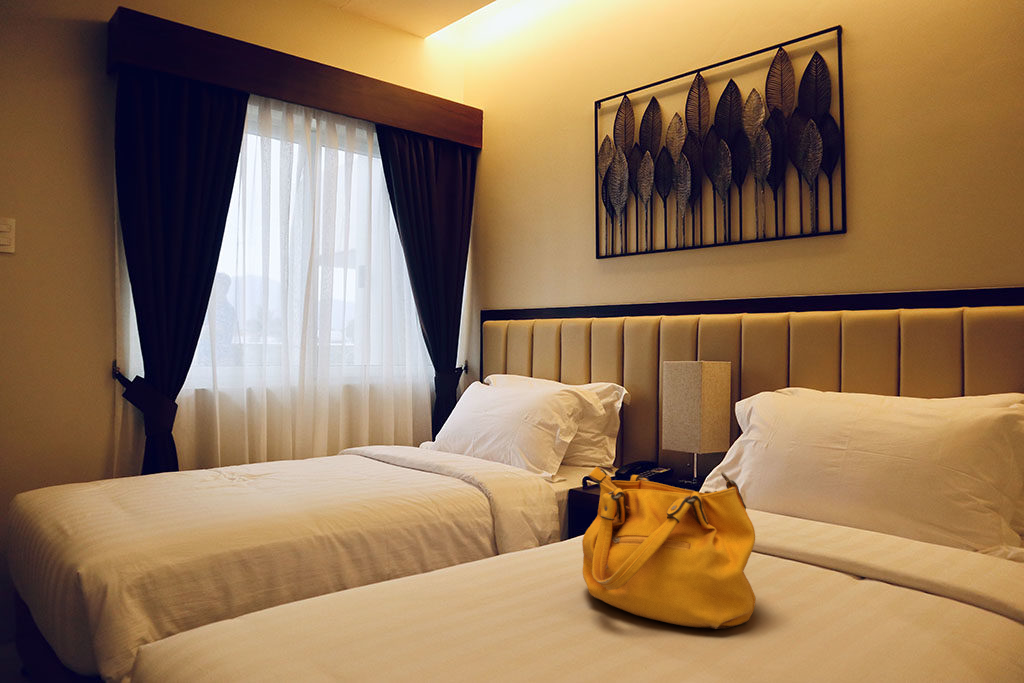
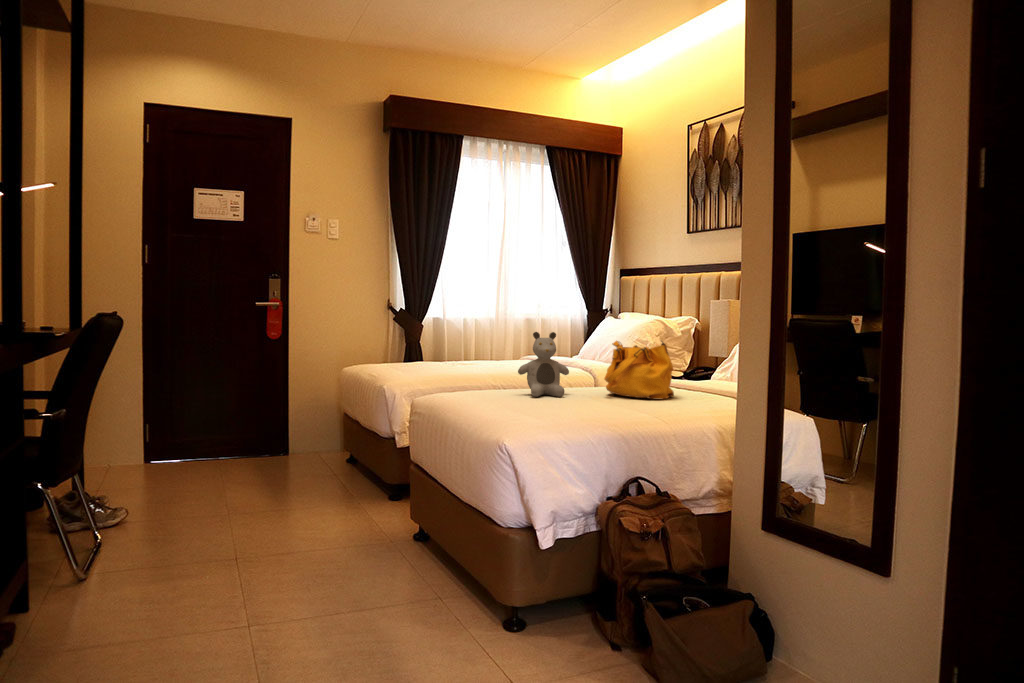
teddy bear: none [369,458,498,648] -> present [518,332,569,397]

